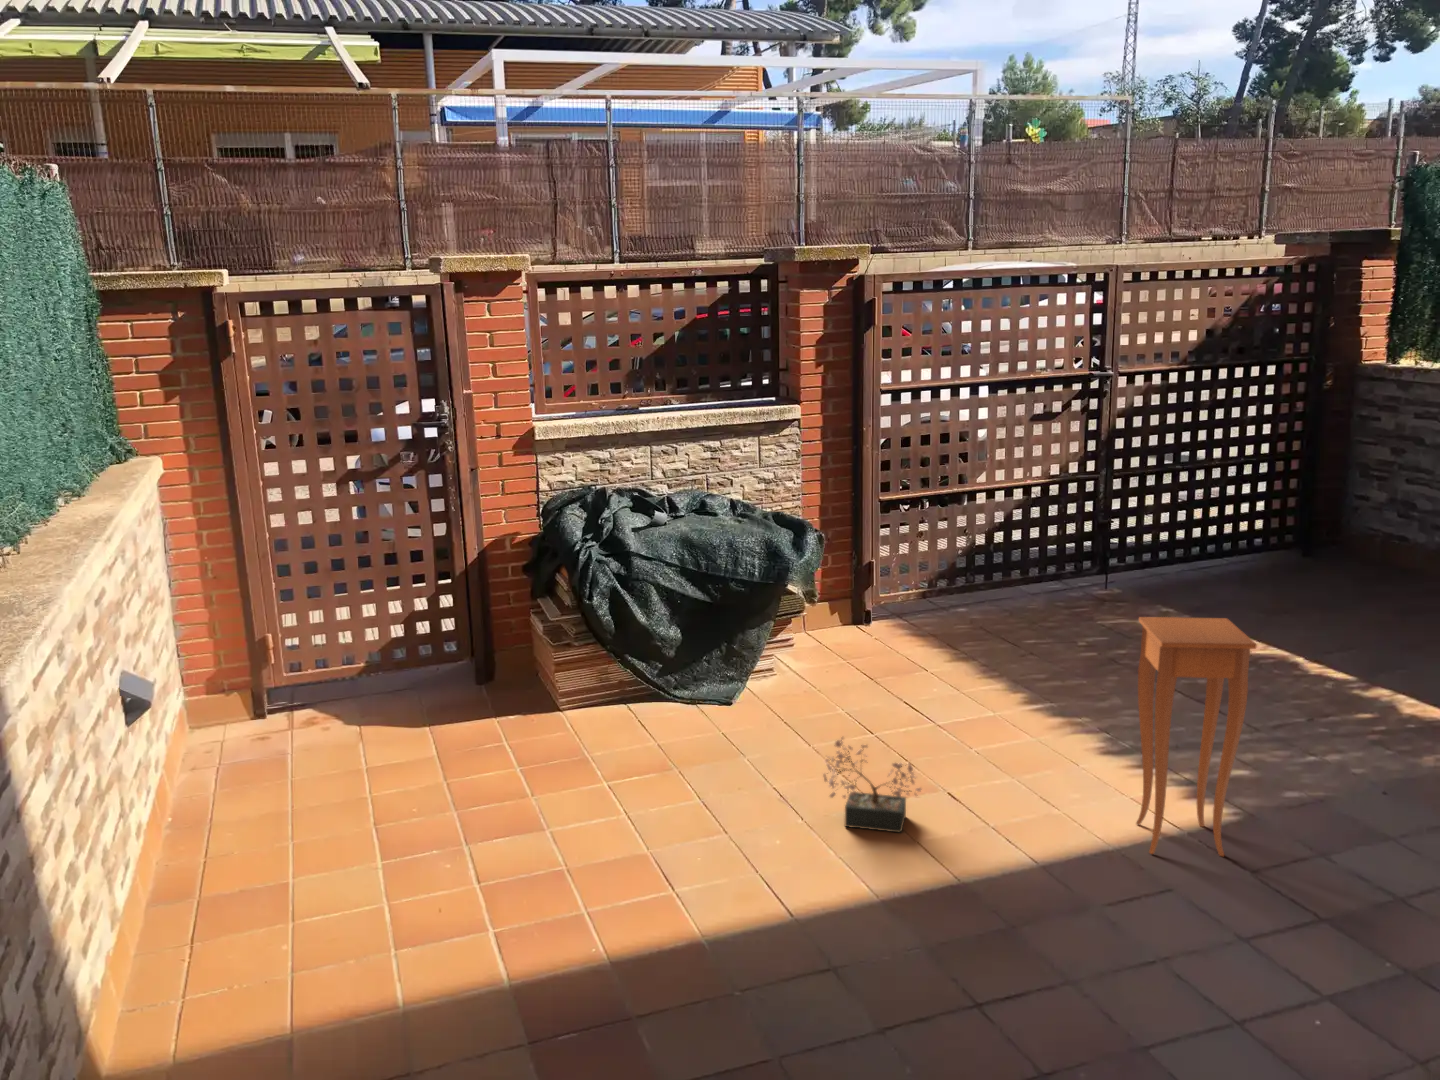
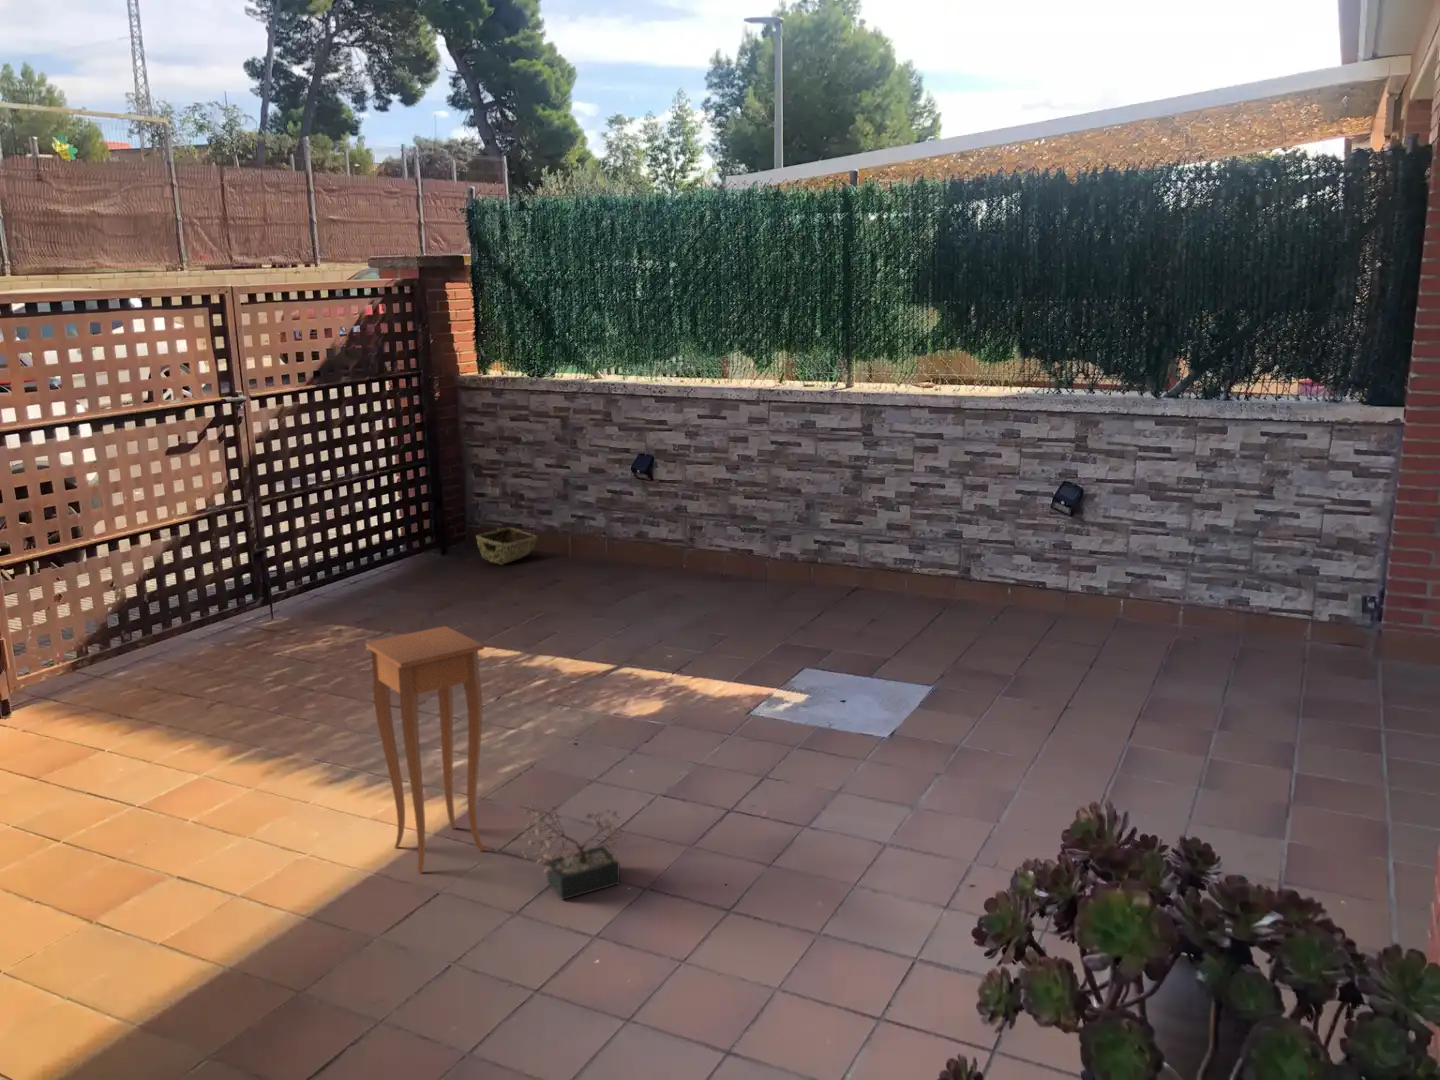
woven basket: none [1345,541,1426,581] -> present [476,528,538,564]
decorative plant: present [824,738,921,832] -> present [522,804,629,900]

